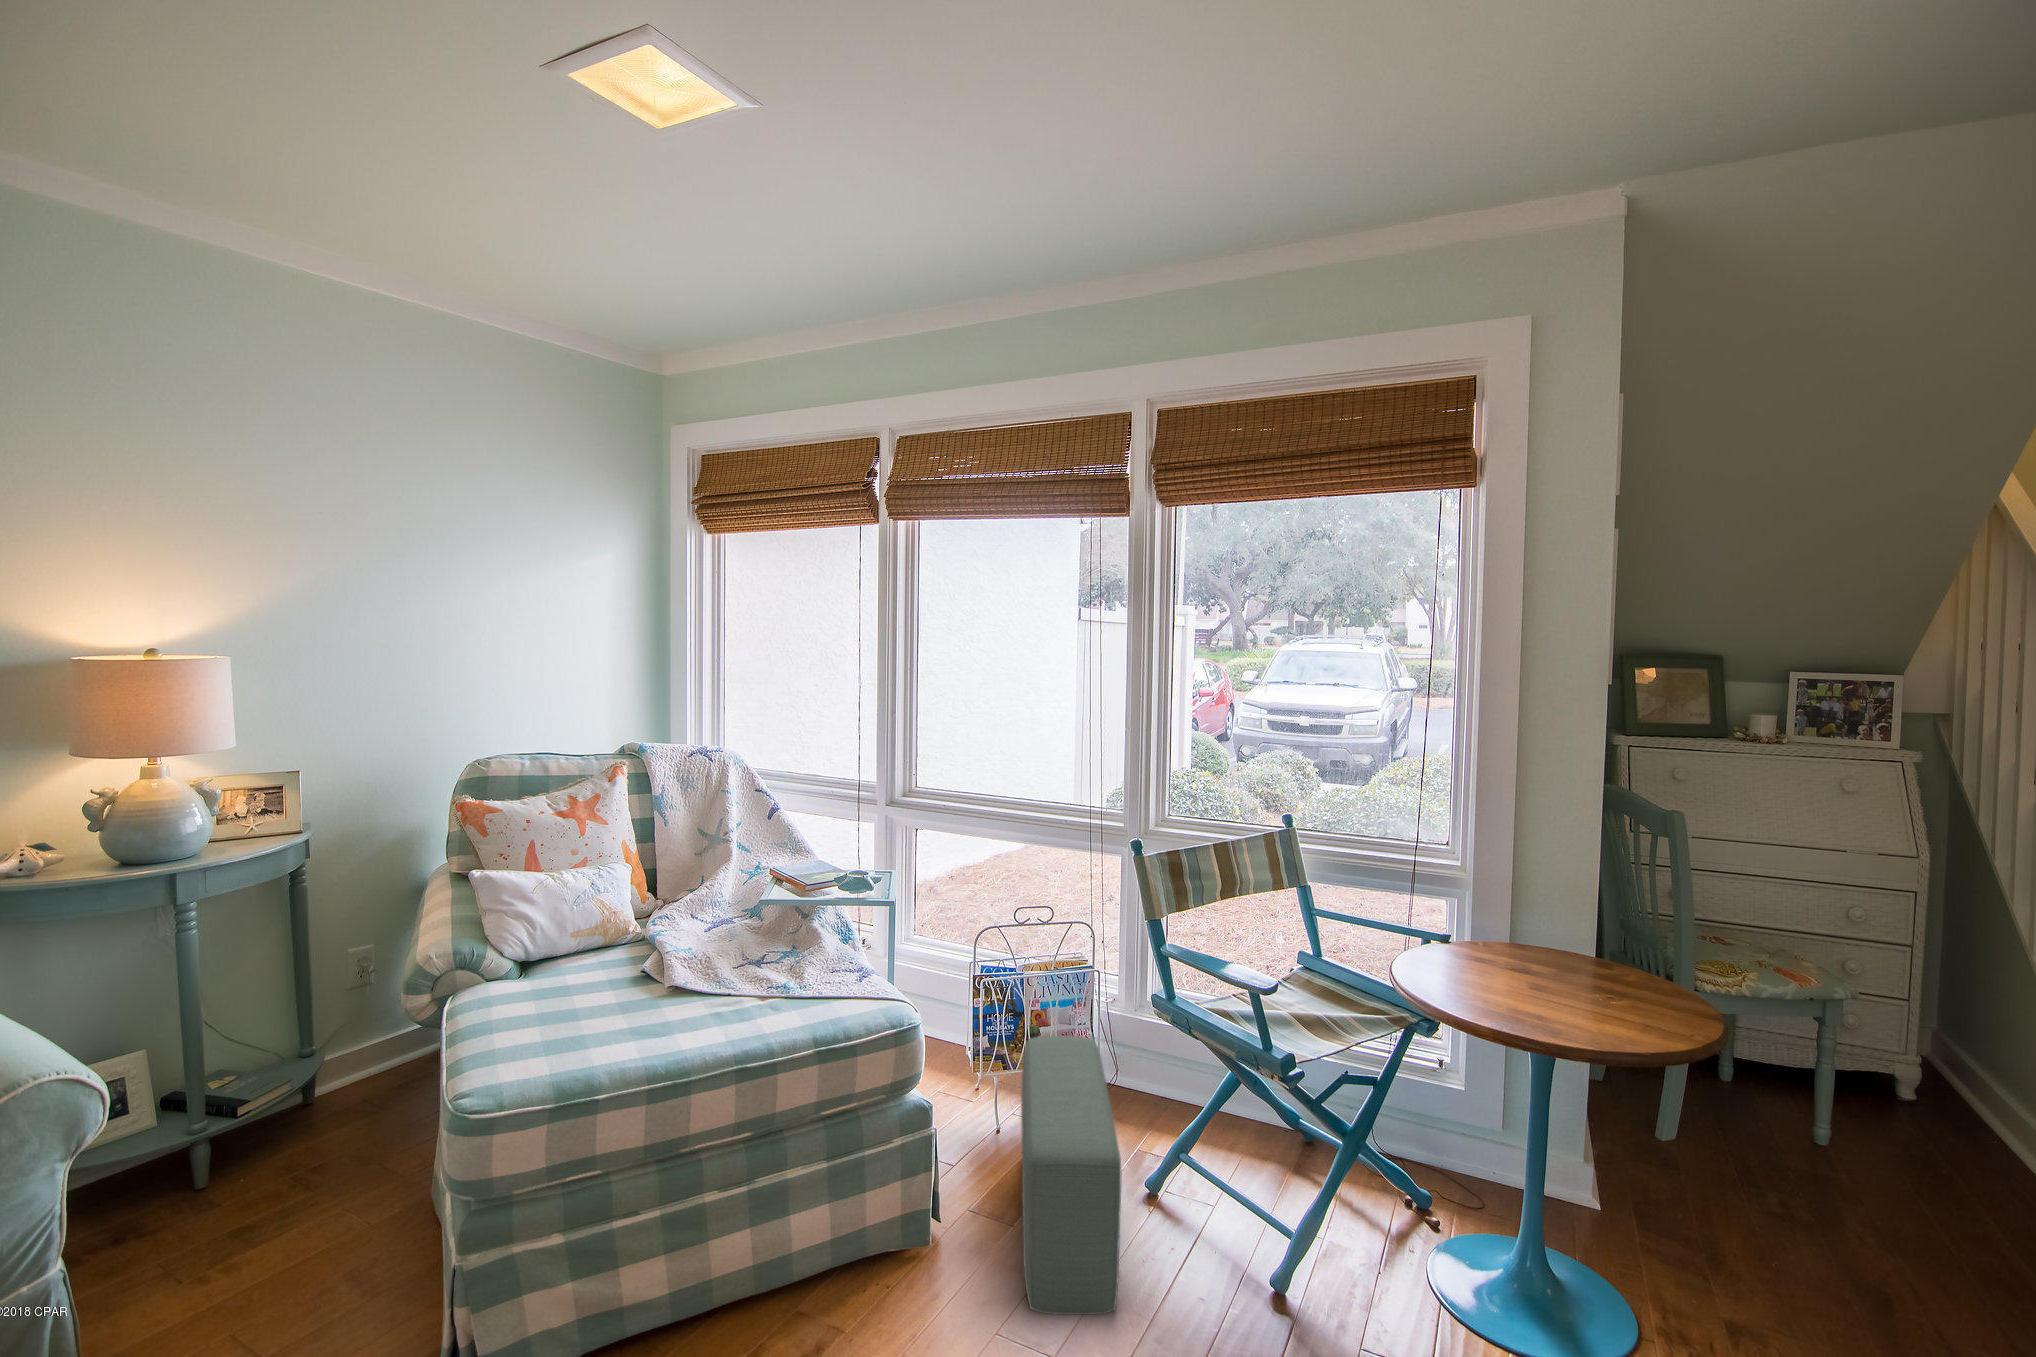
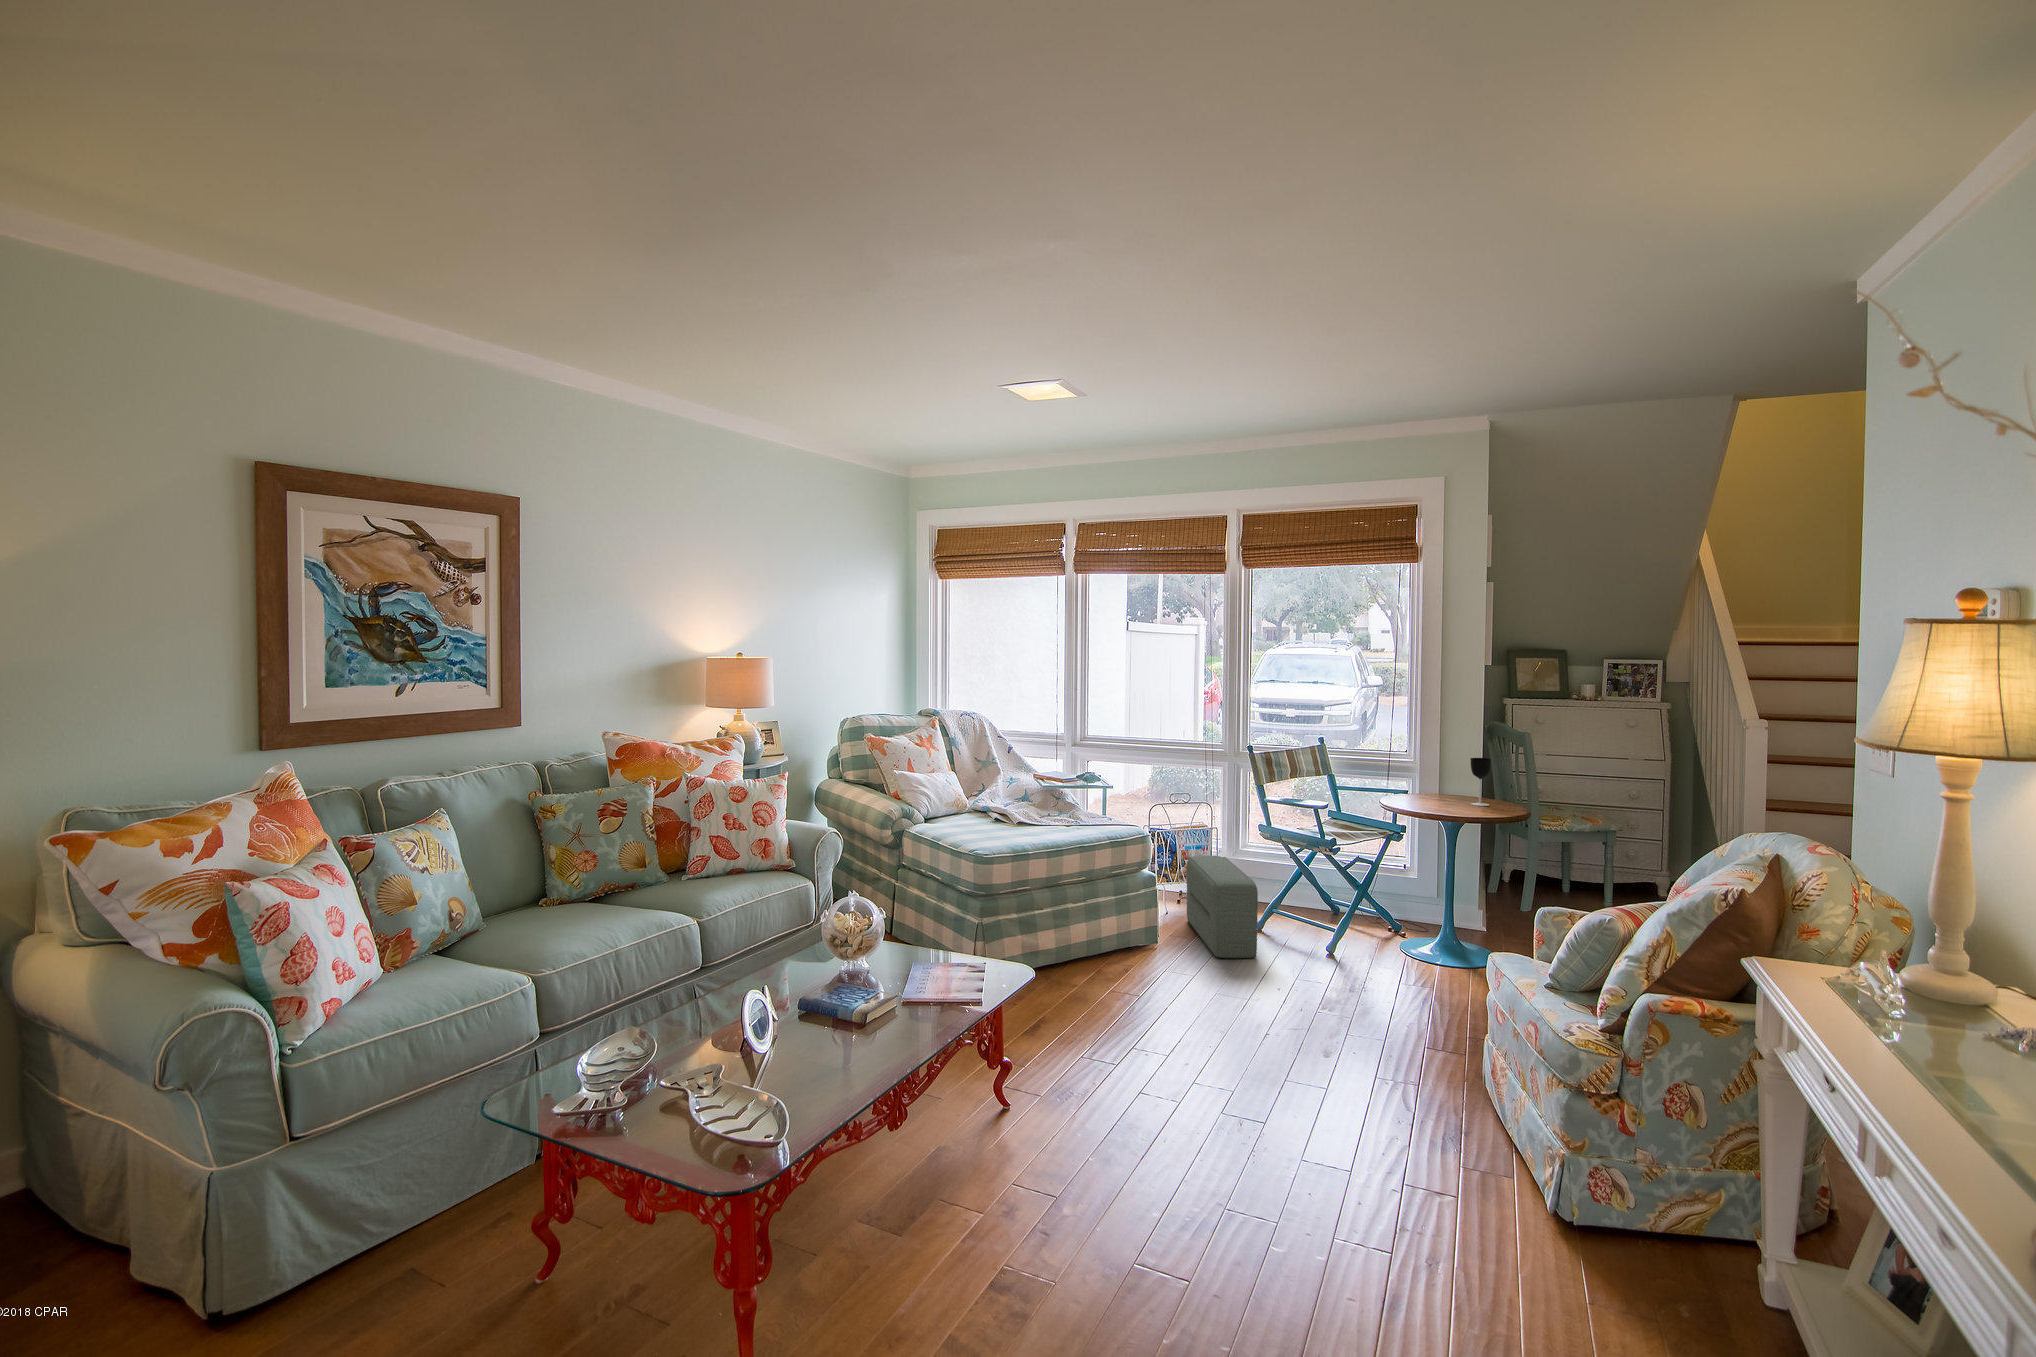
wine glass: none [1586,890,1635,1000] -> present [1470,758,1491,806]

